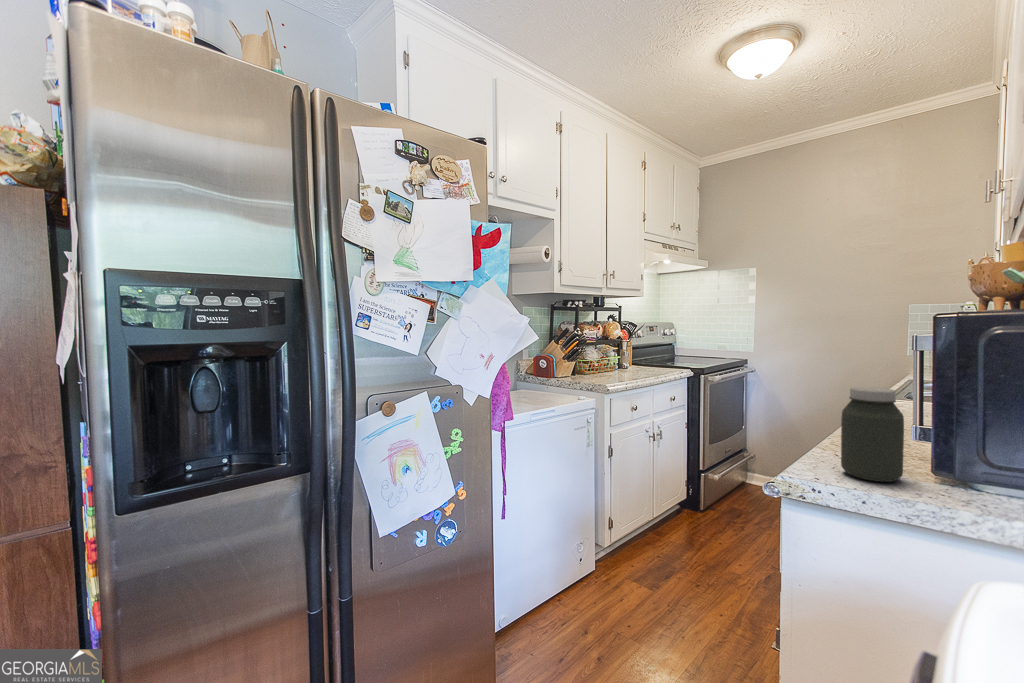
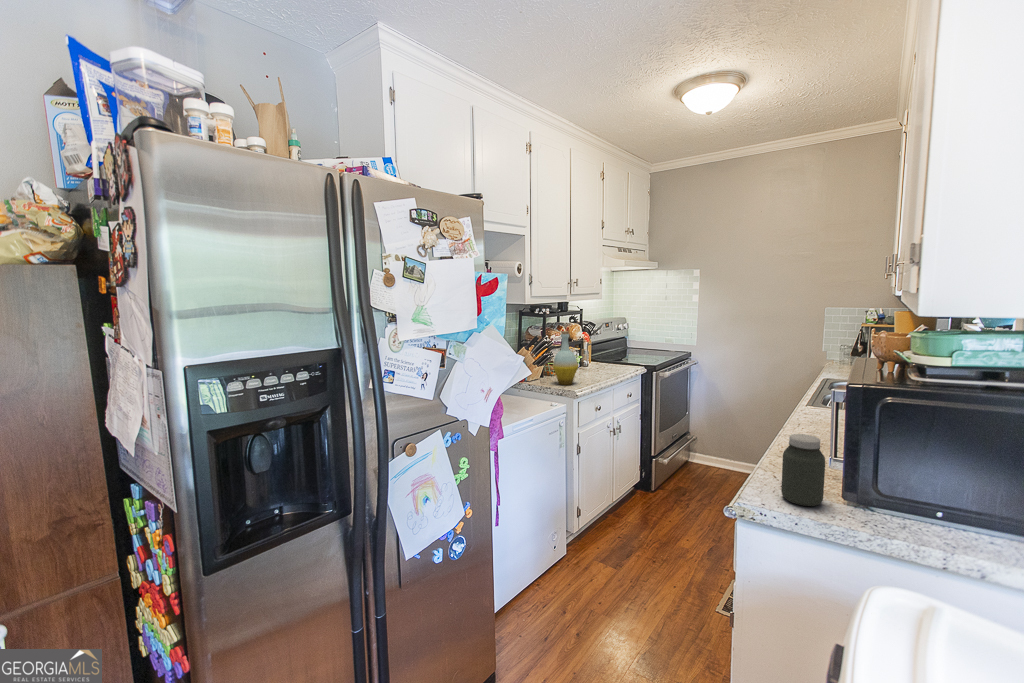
bottle: none [583,322,611,380] -> present [553,331,578,385]

